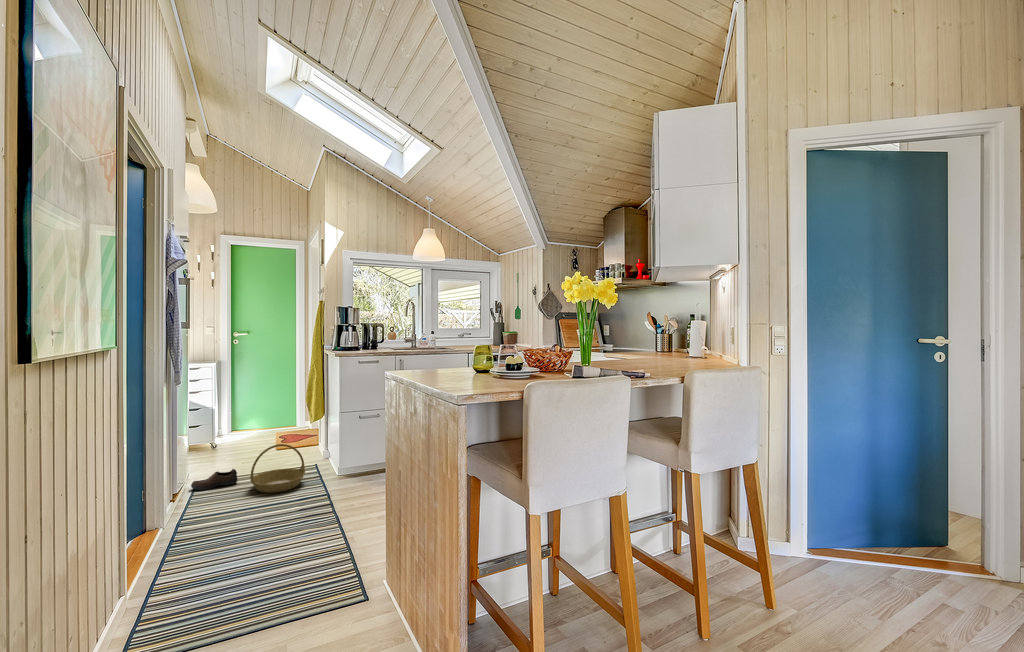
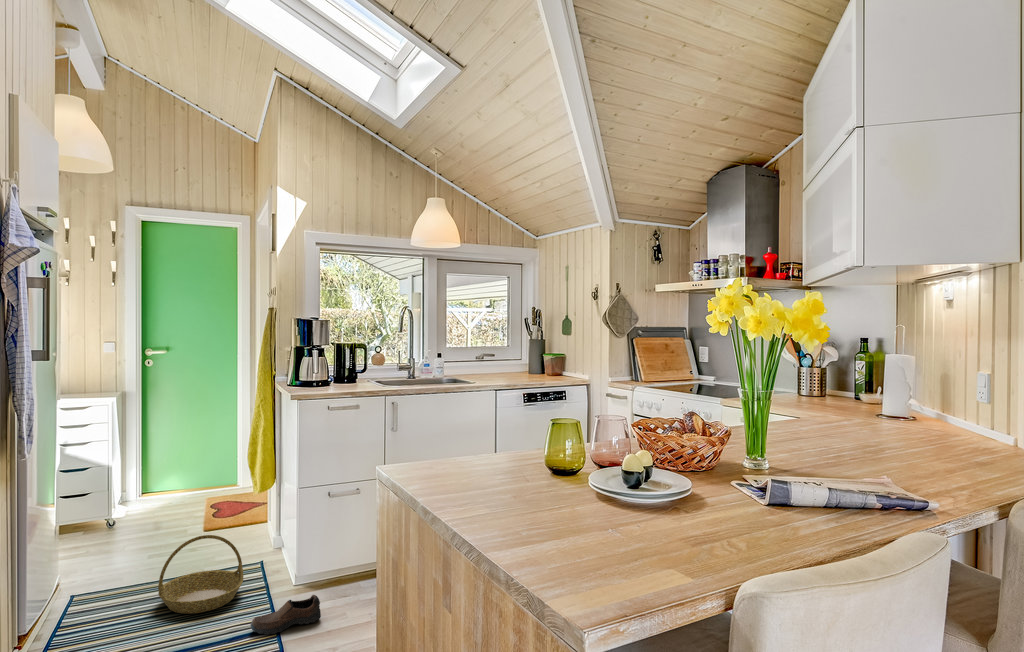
shoe: present [191,469,238,490] -> present [250,595,321,634]

